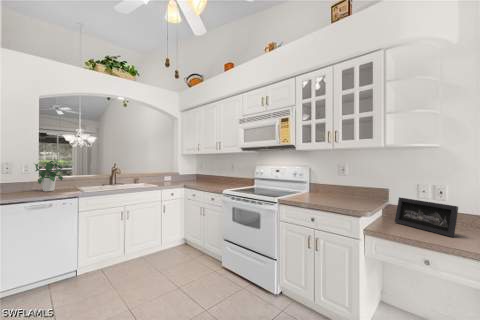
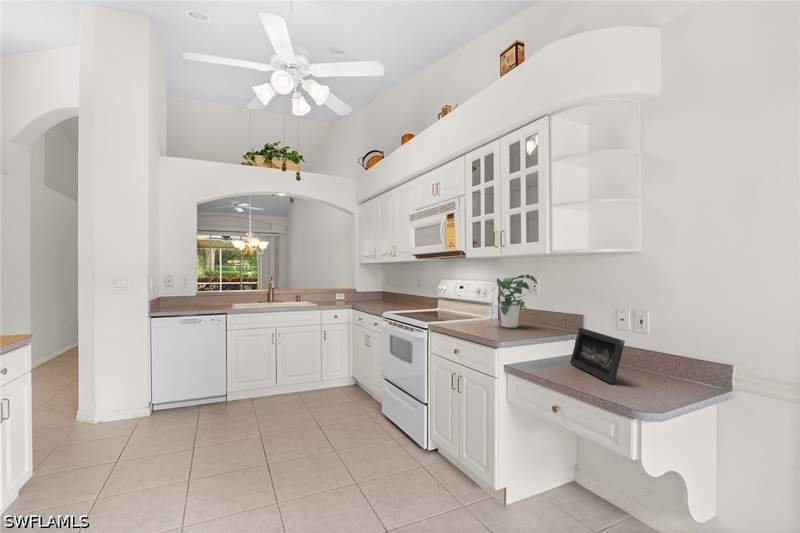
potted plant: present [35,161,63,191] -> present [496,274,538,328]

